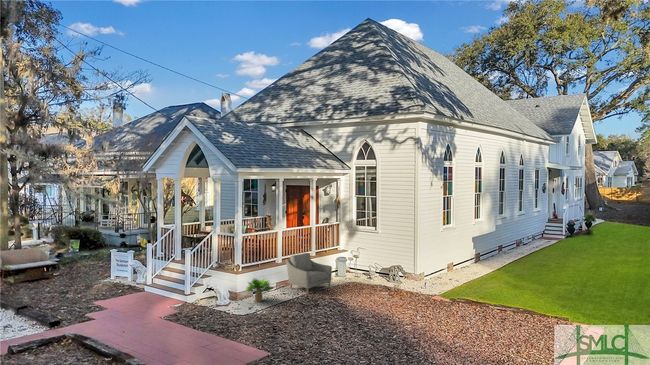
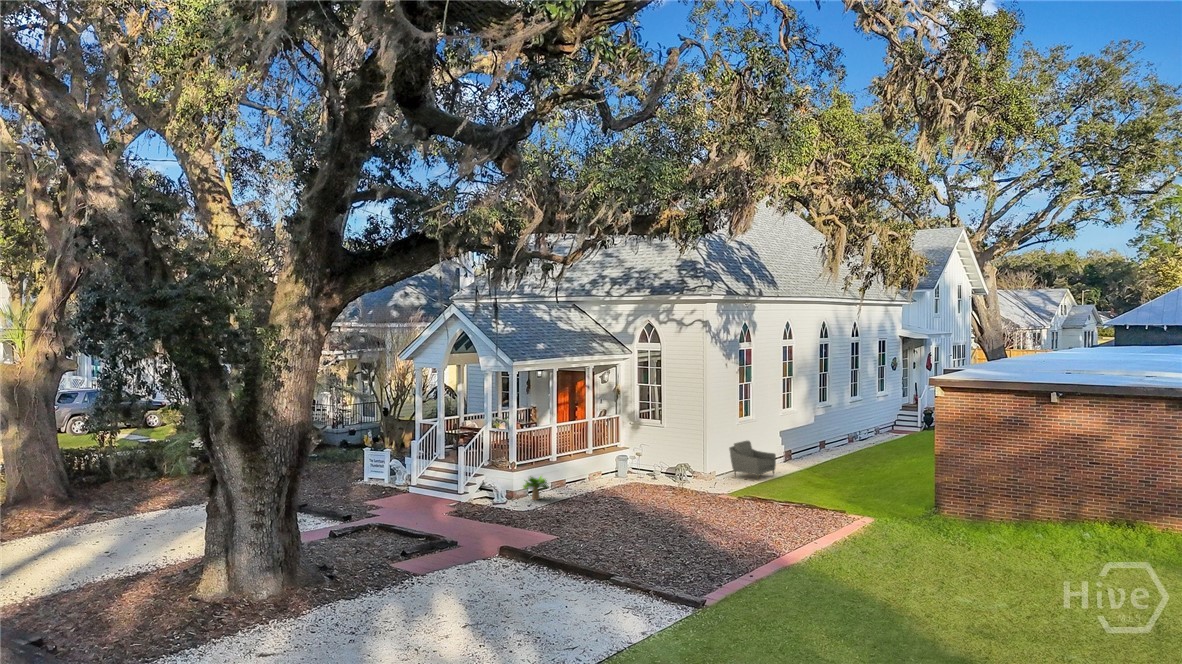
chair: present [286,253,332,294] -> present [729,441,776,480]

